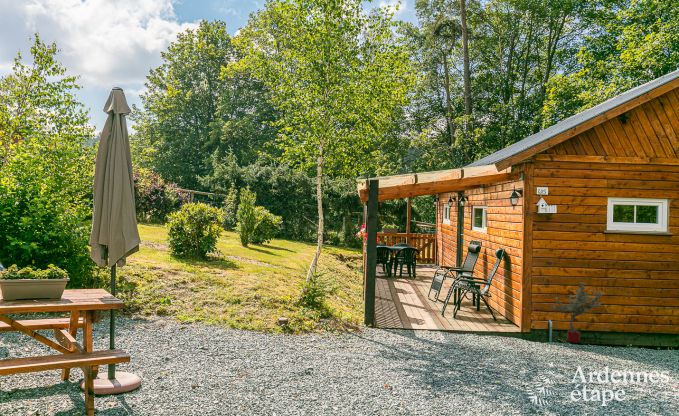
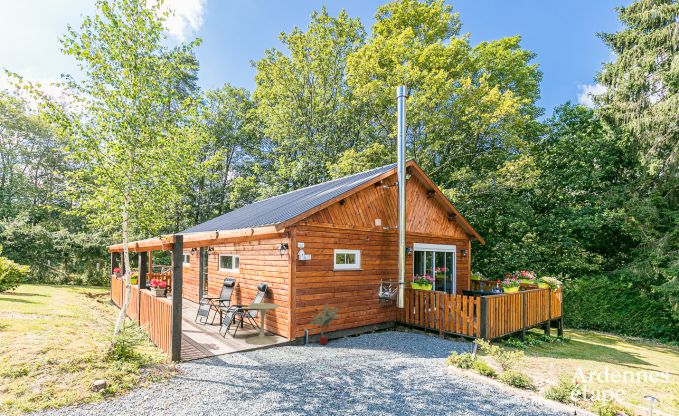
pedestal table: none [464,272,512,328] -> present [245,303,279,345]

